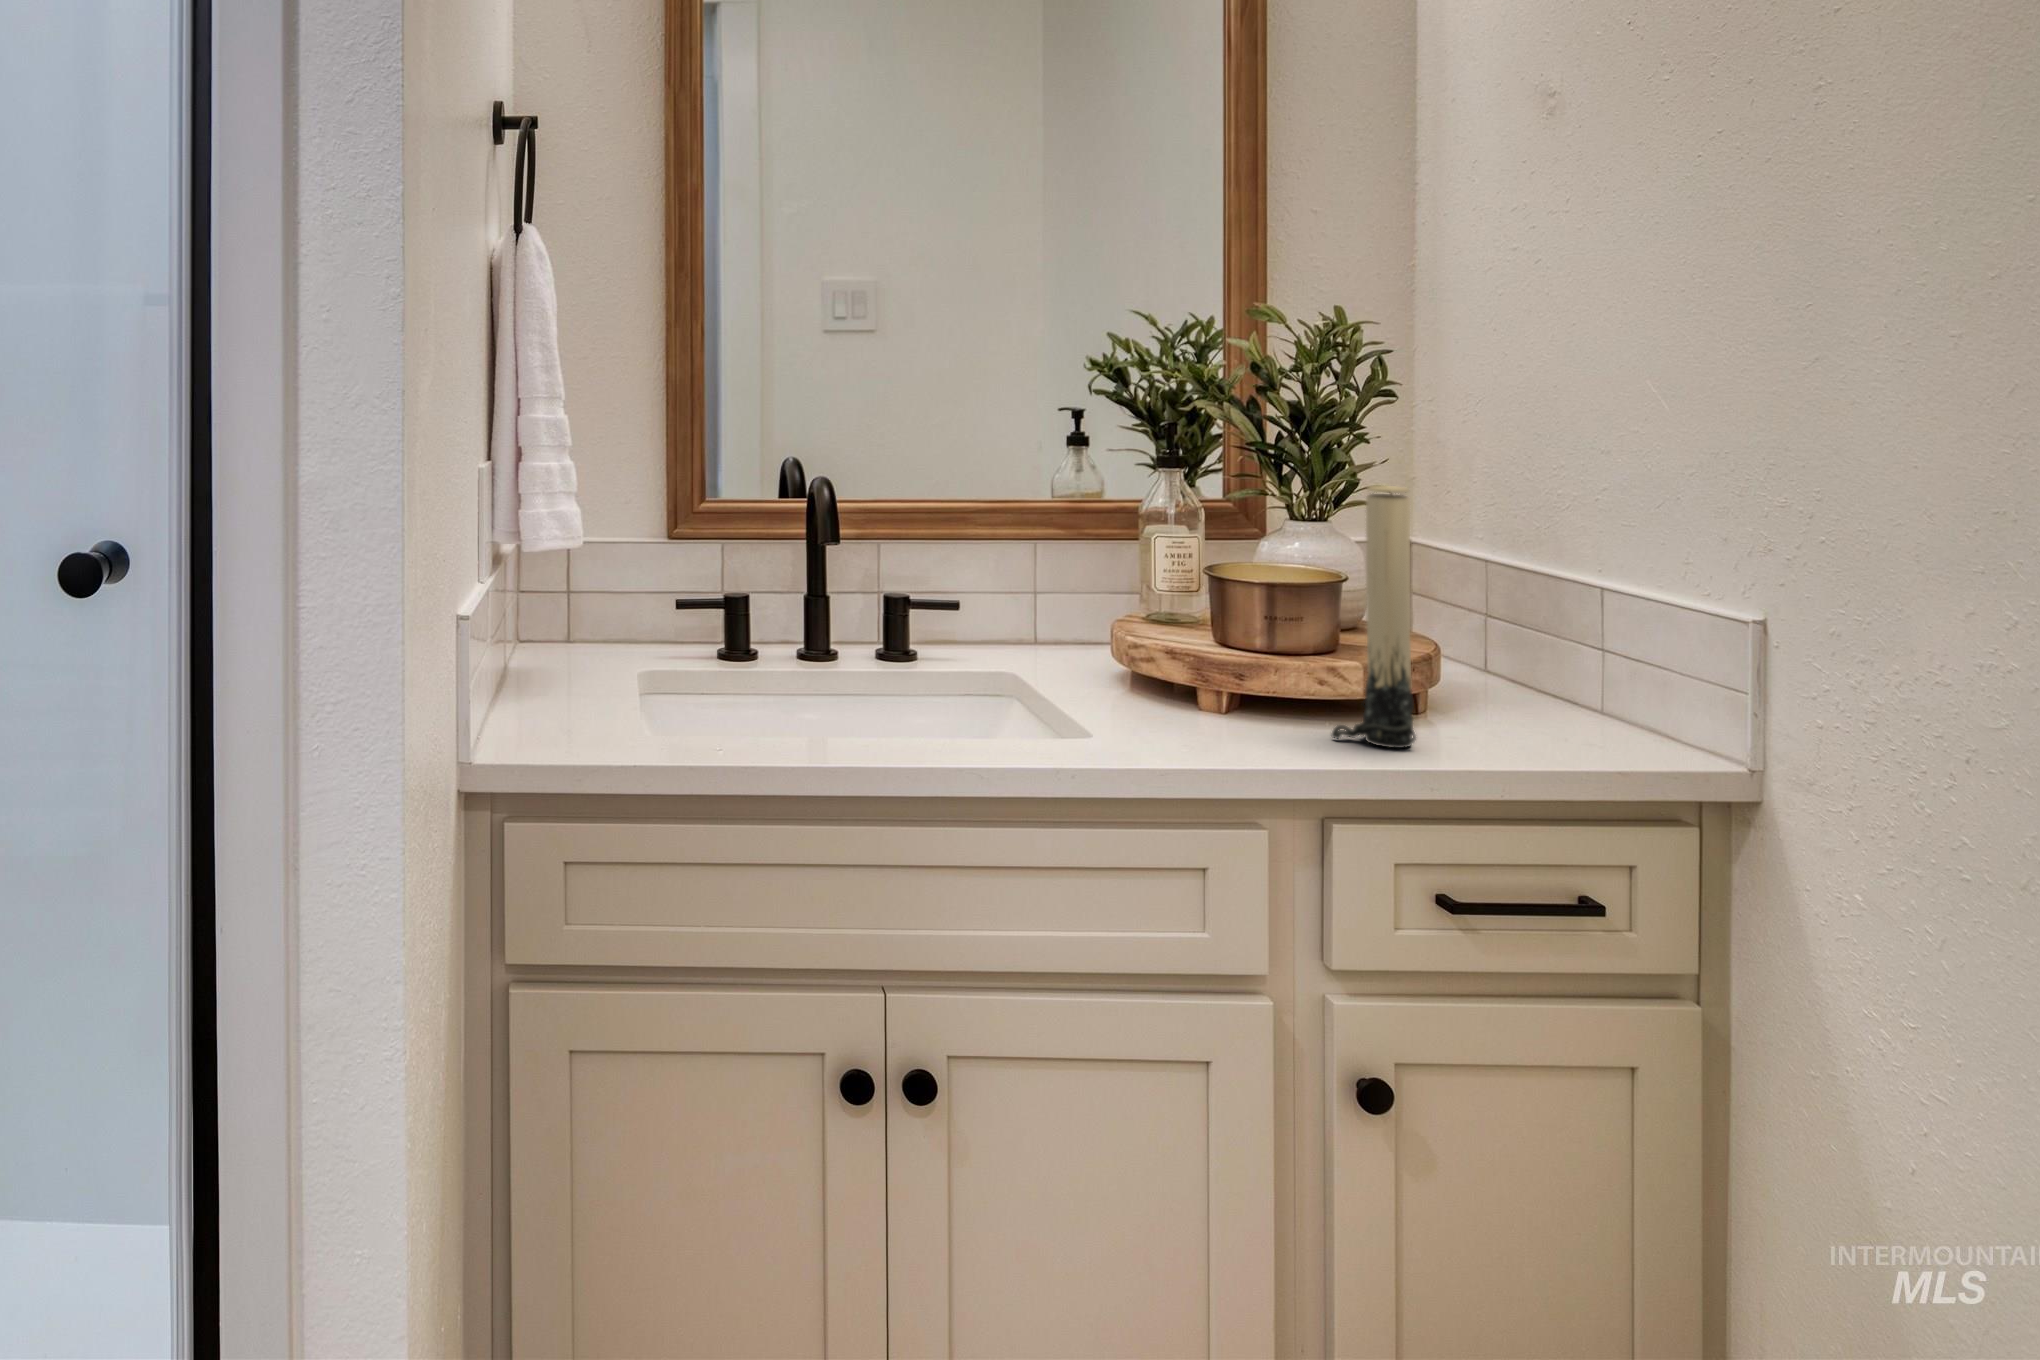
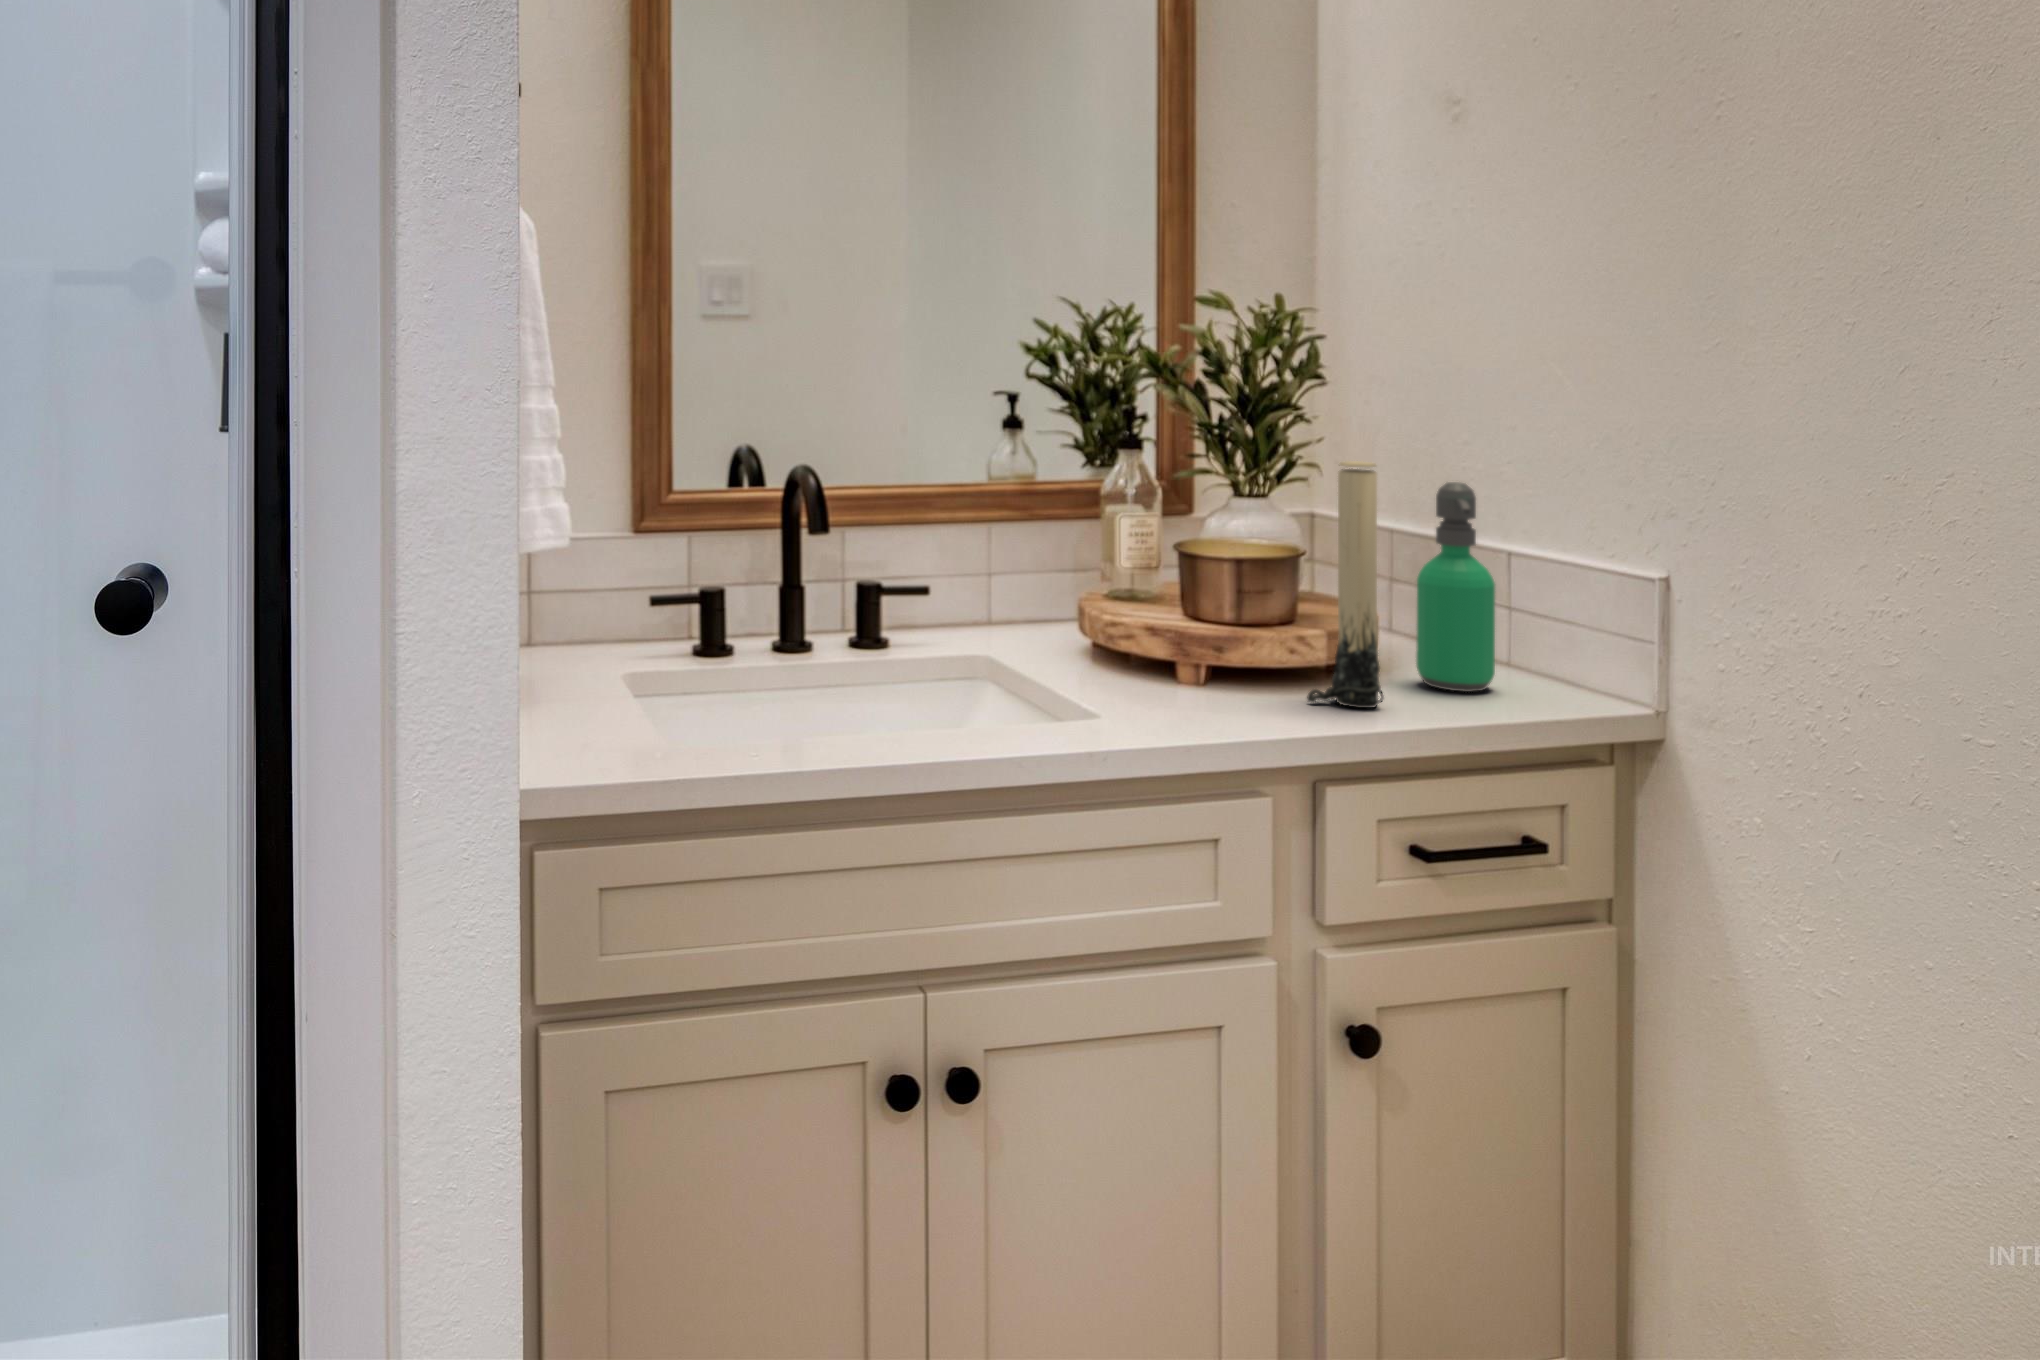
soap dispenser: none [1477,510,1569,738] -> present [1416,482,1495,692]

